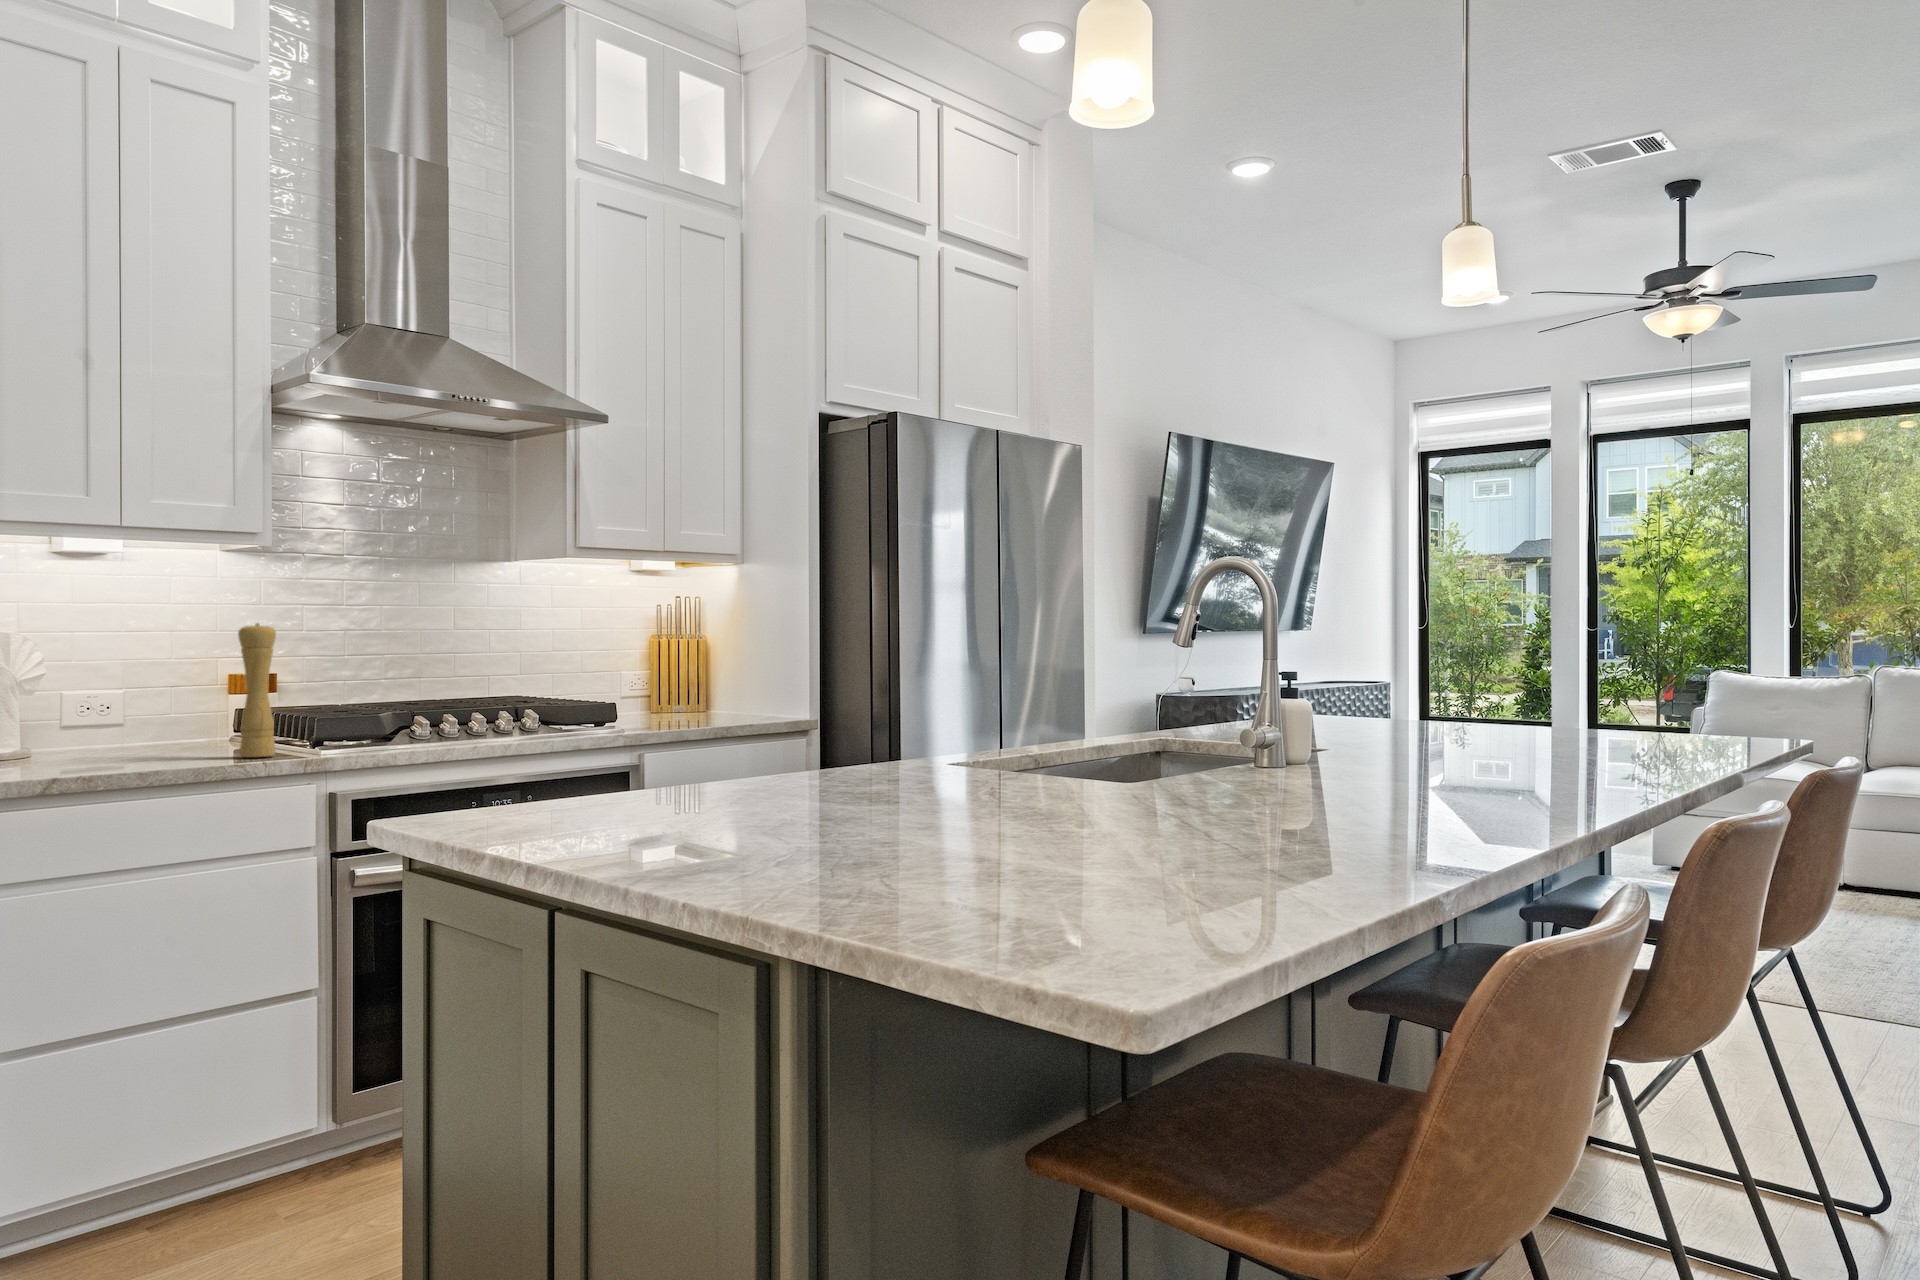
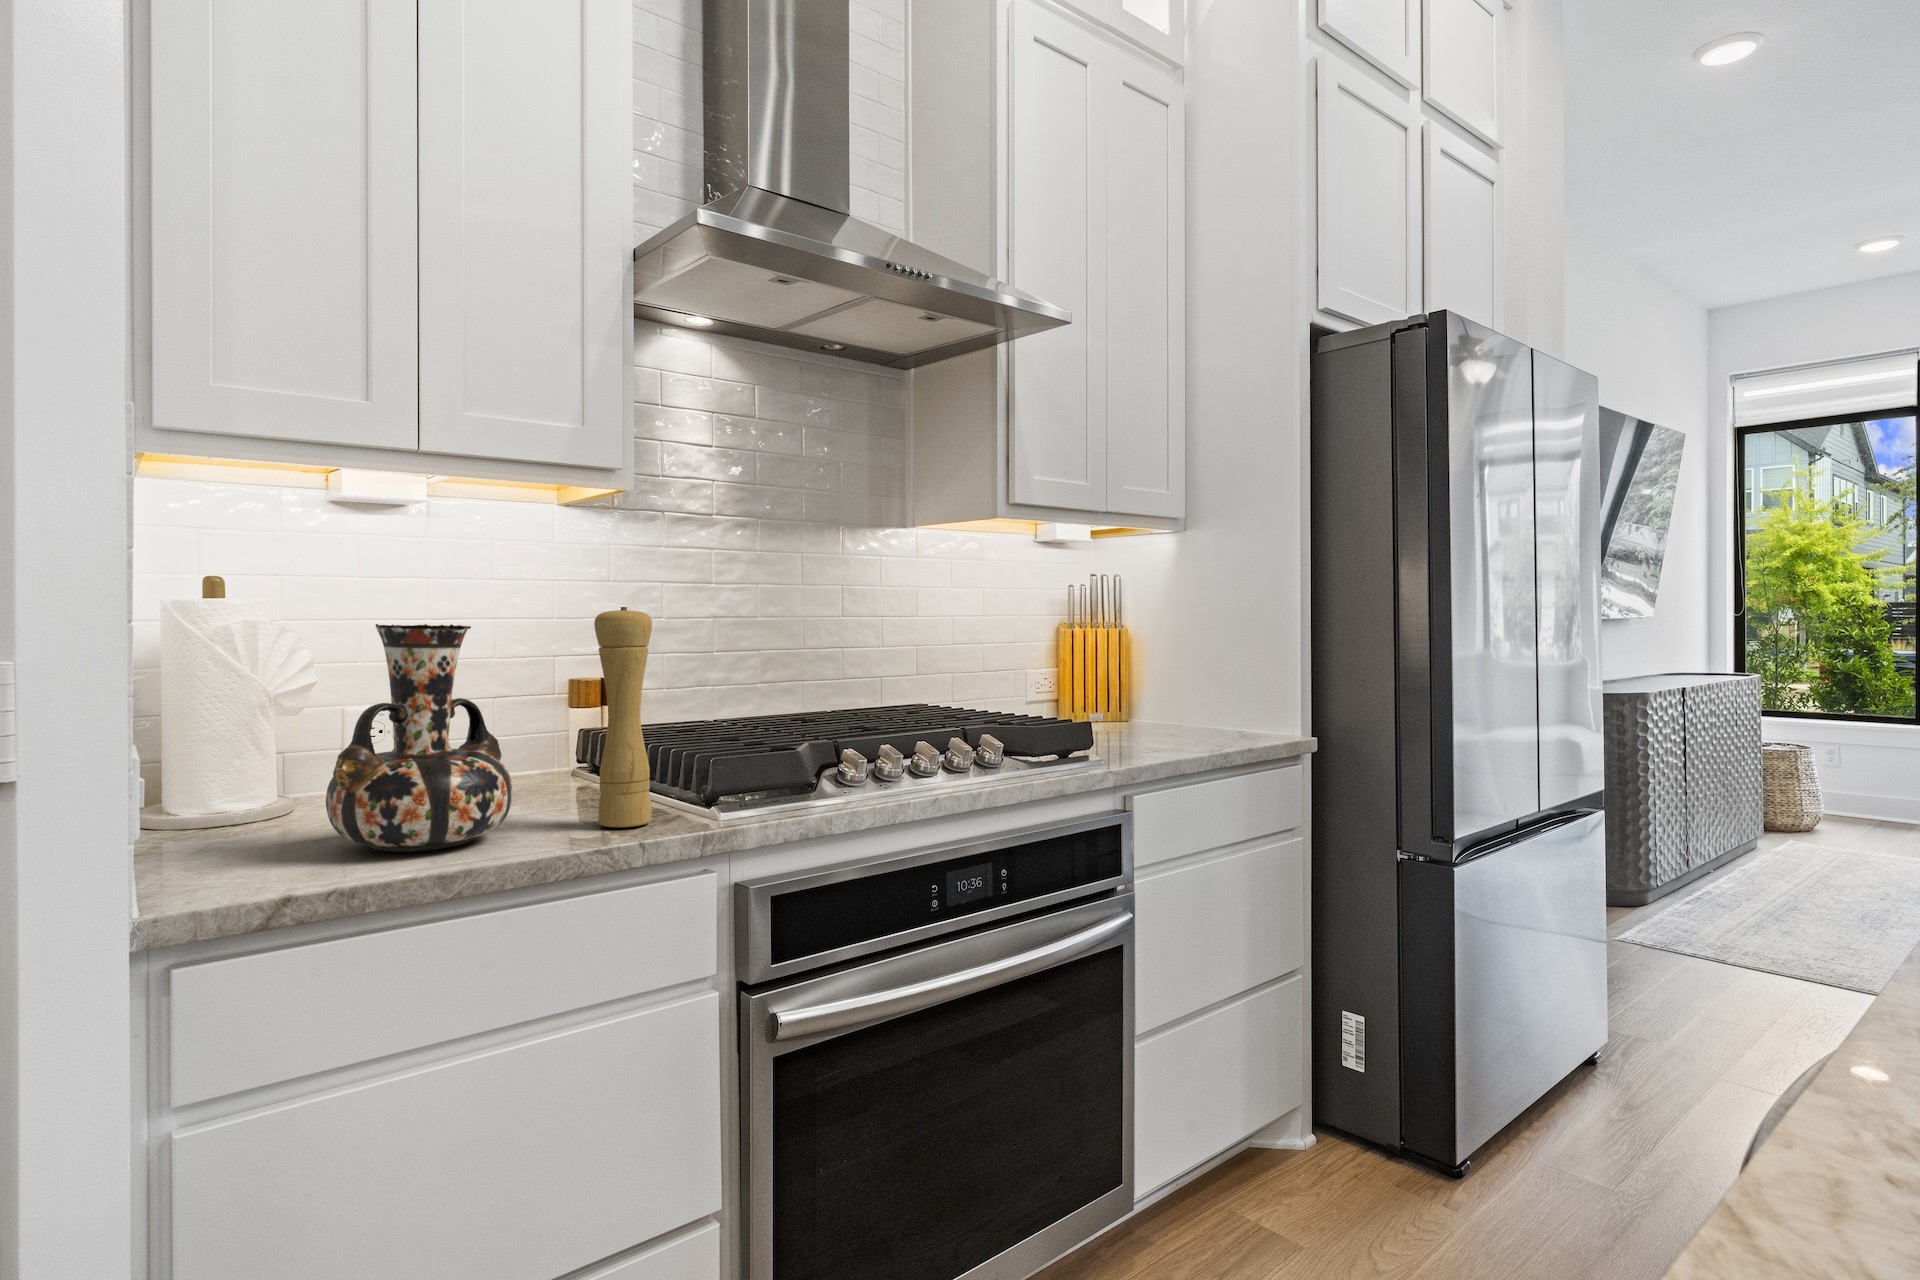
decorative vase: none [69,633,184,765] -> present [326,624,512,852]

